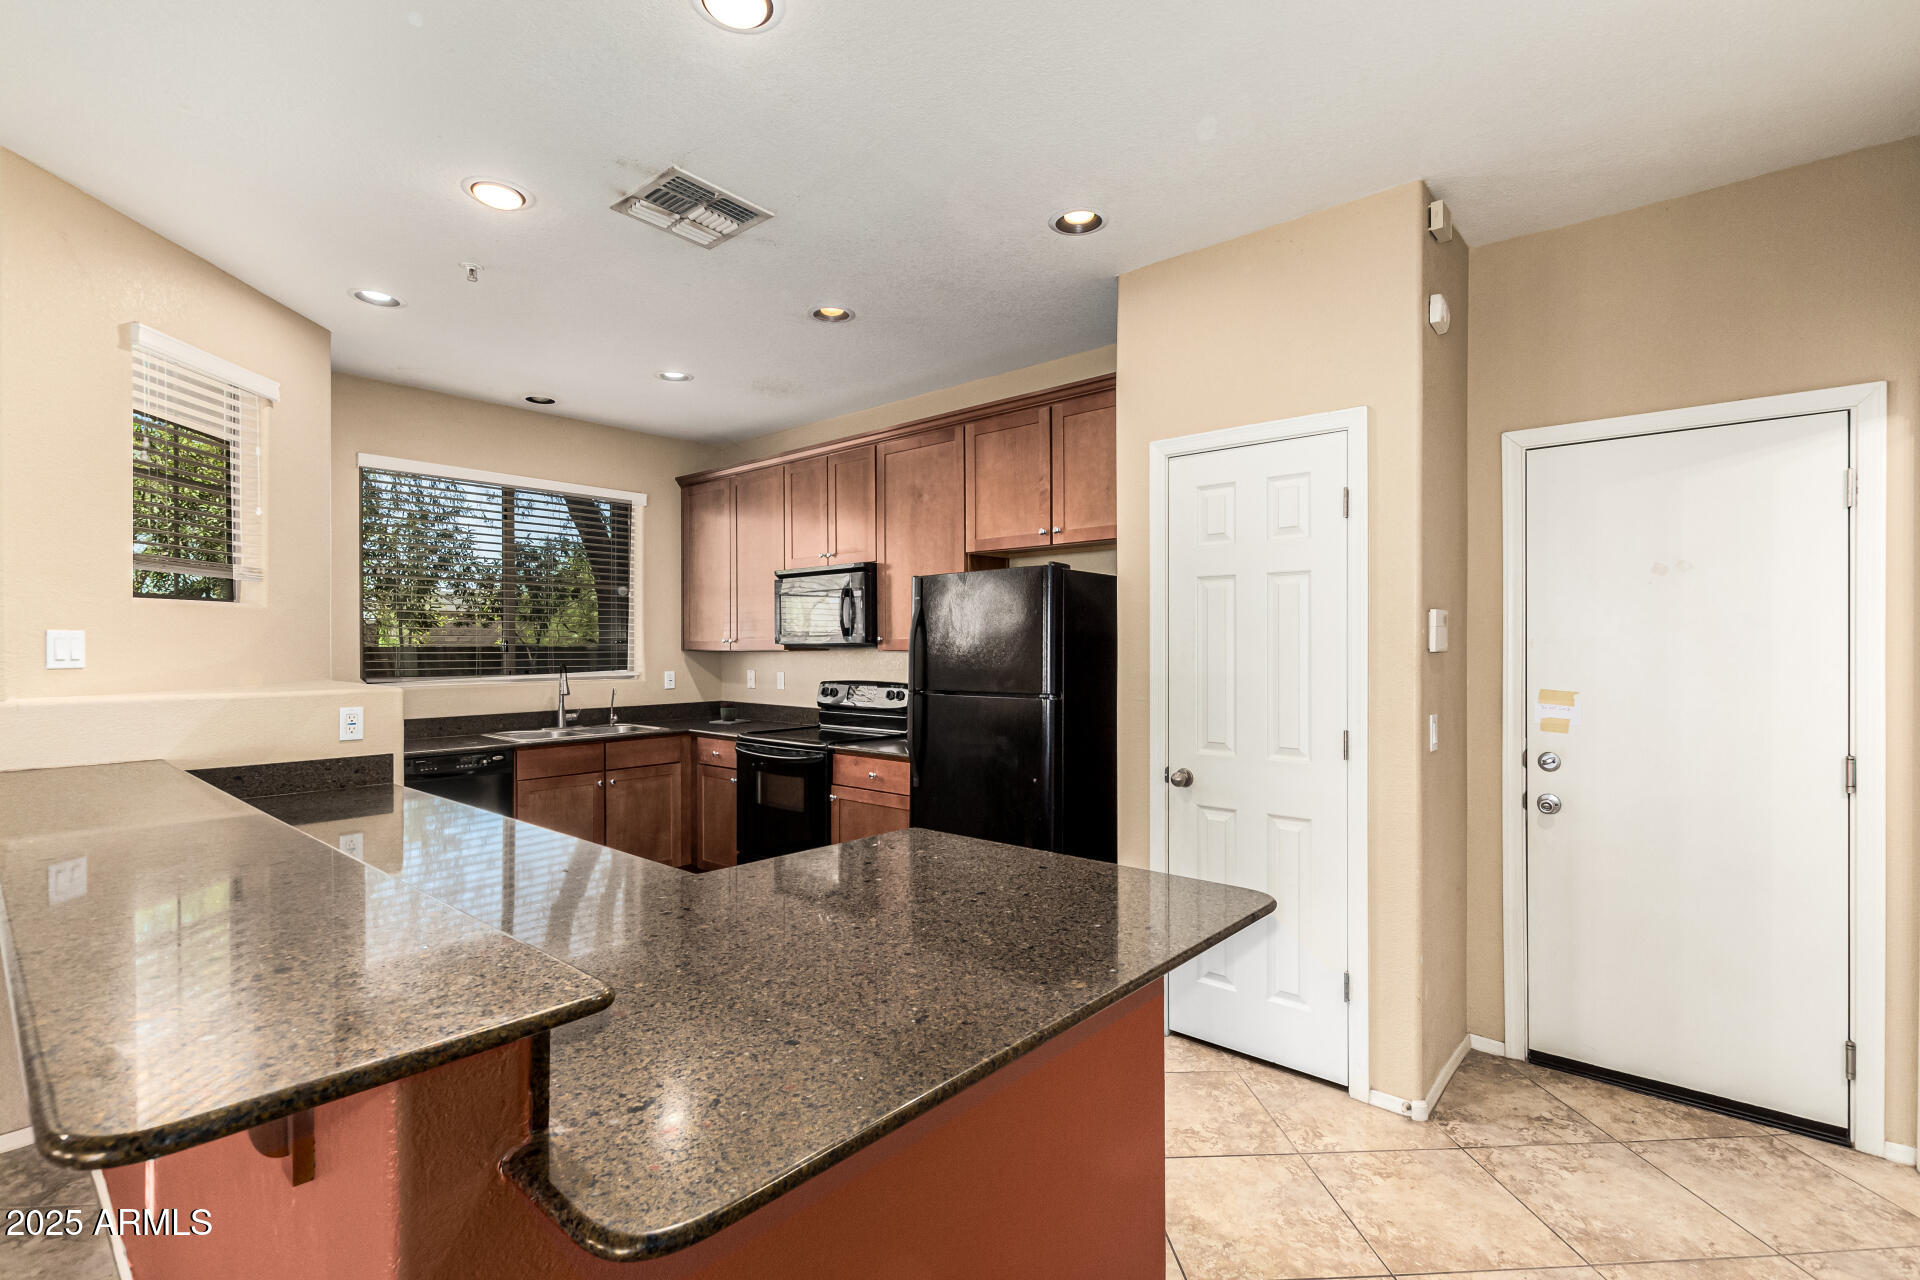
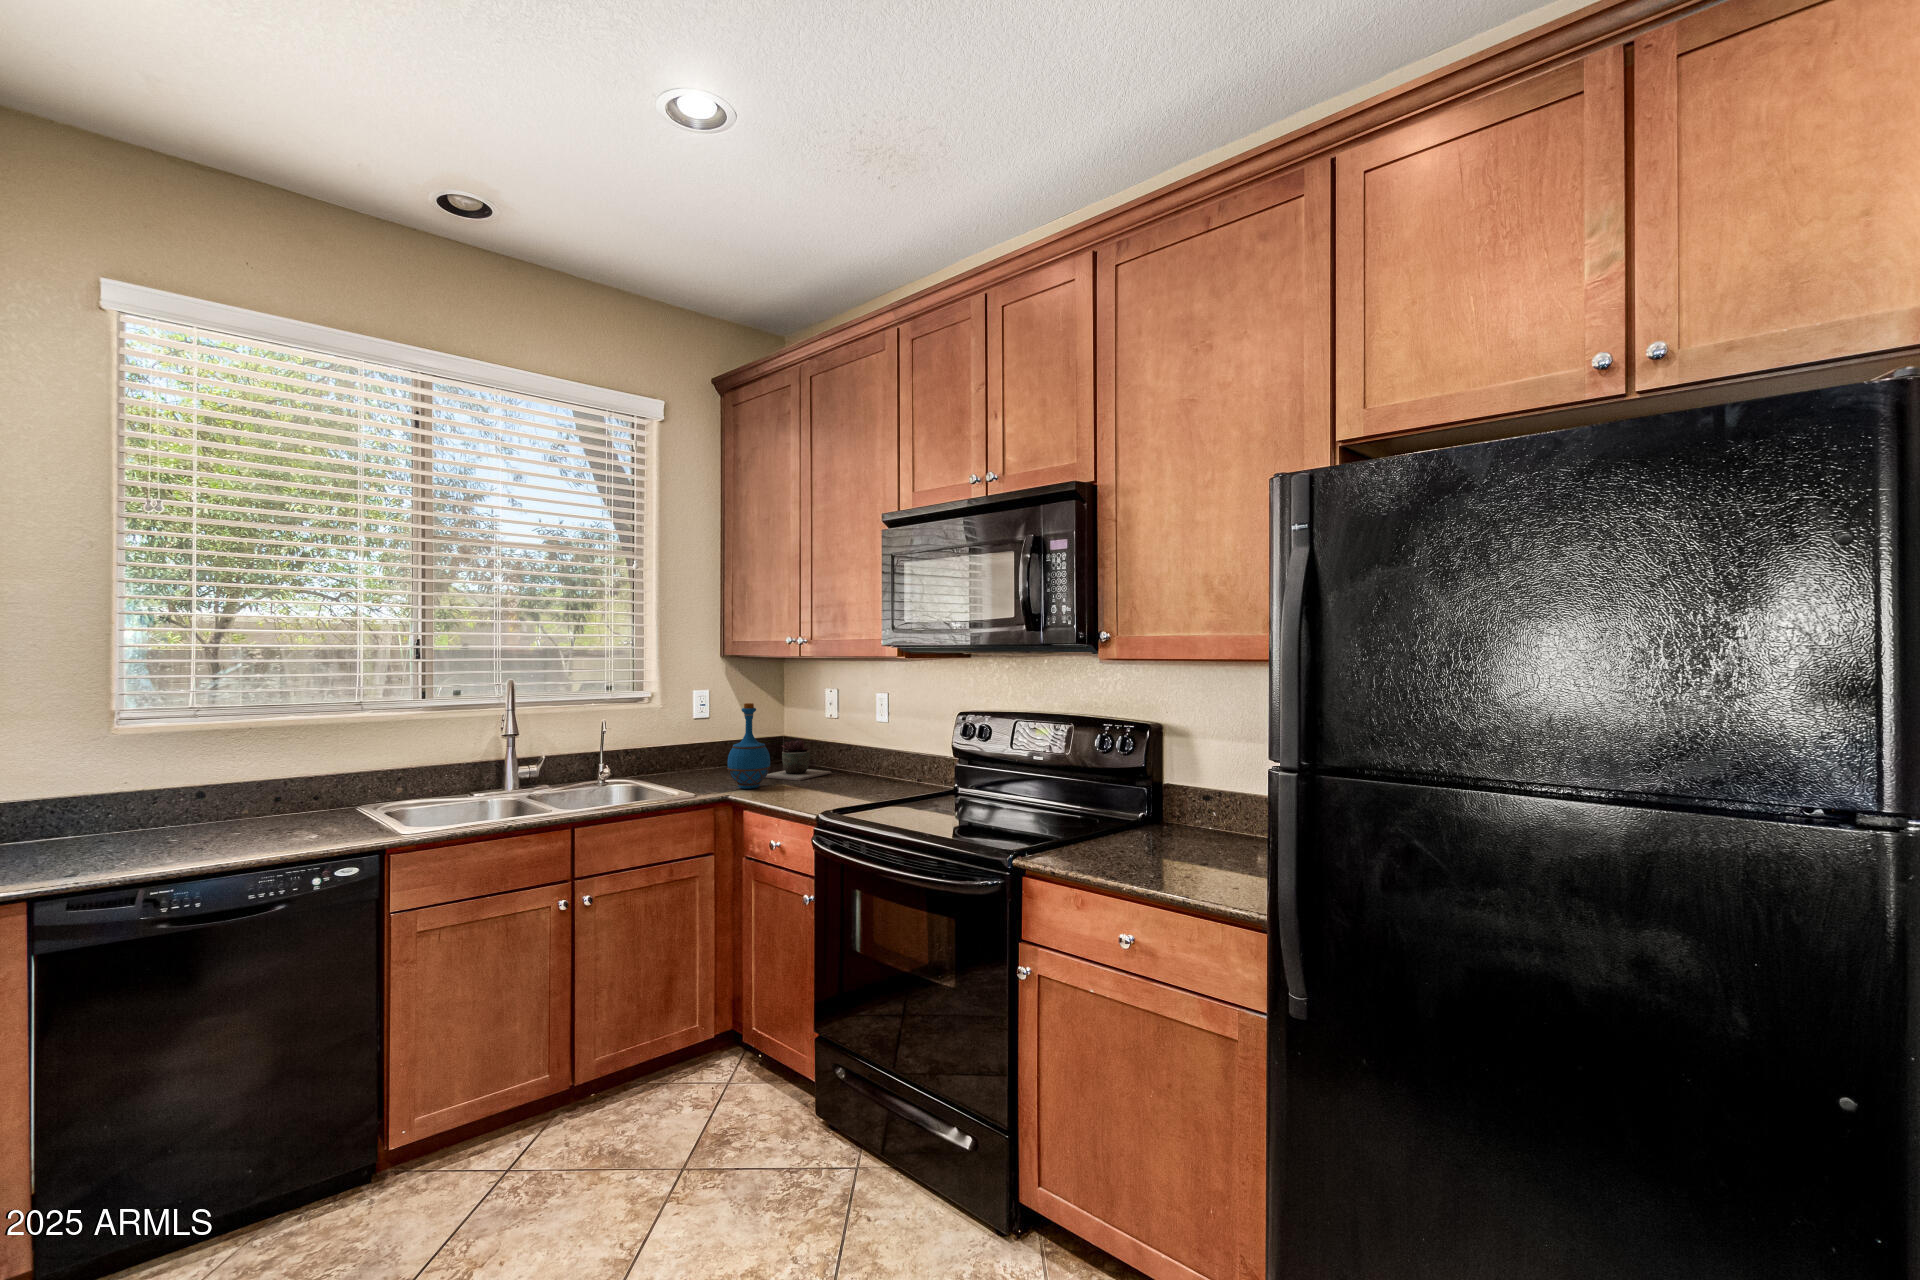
bottle: none [687,678,713,727] -> present [727,703,771,789]

